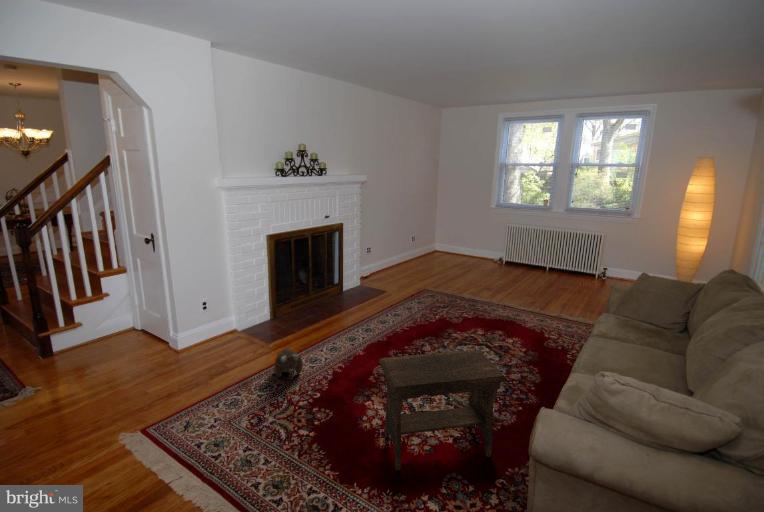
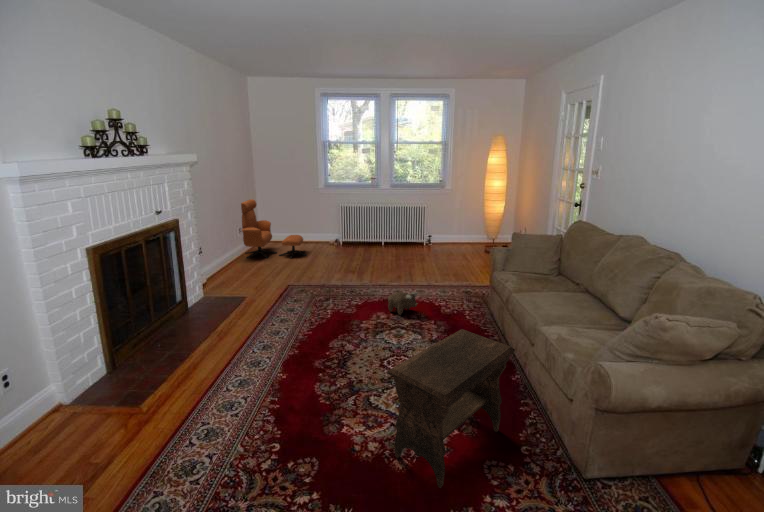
lounge chair: none [410,213,464,269] -> present [241,199,307,258]
plush toy: present [275,348,303,377] -> present [388,292,417,315]

